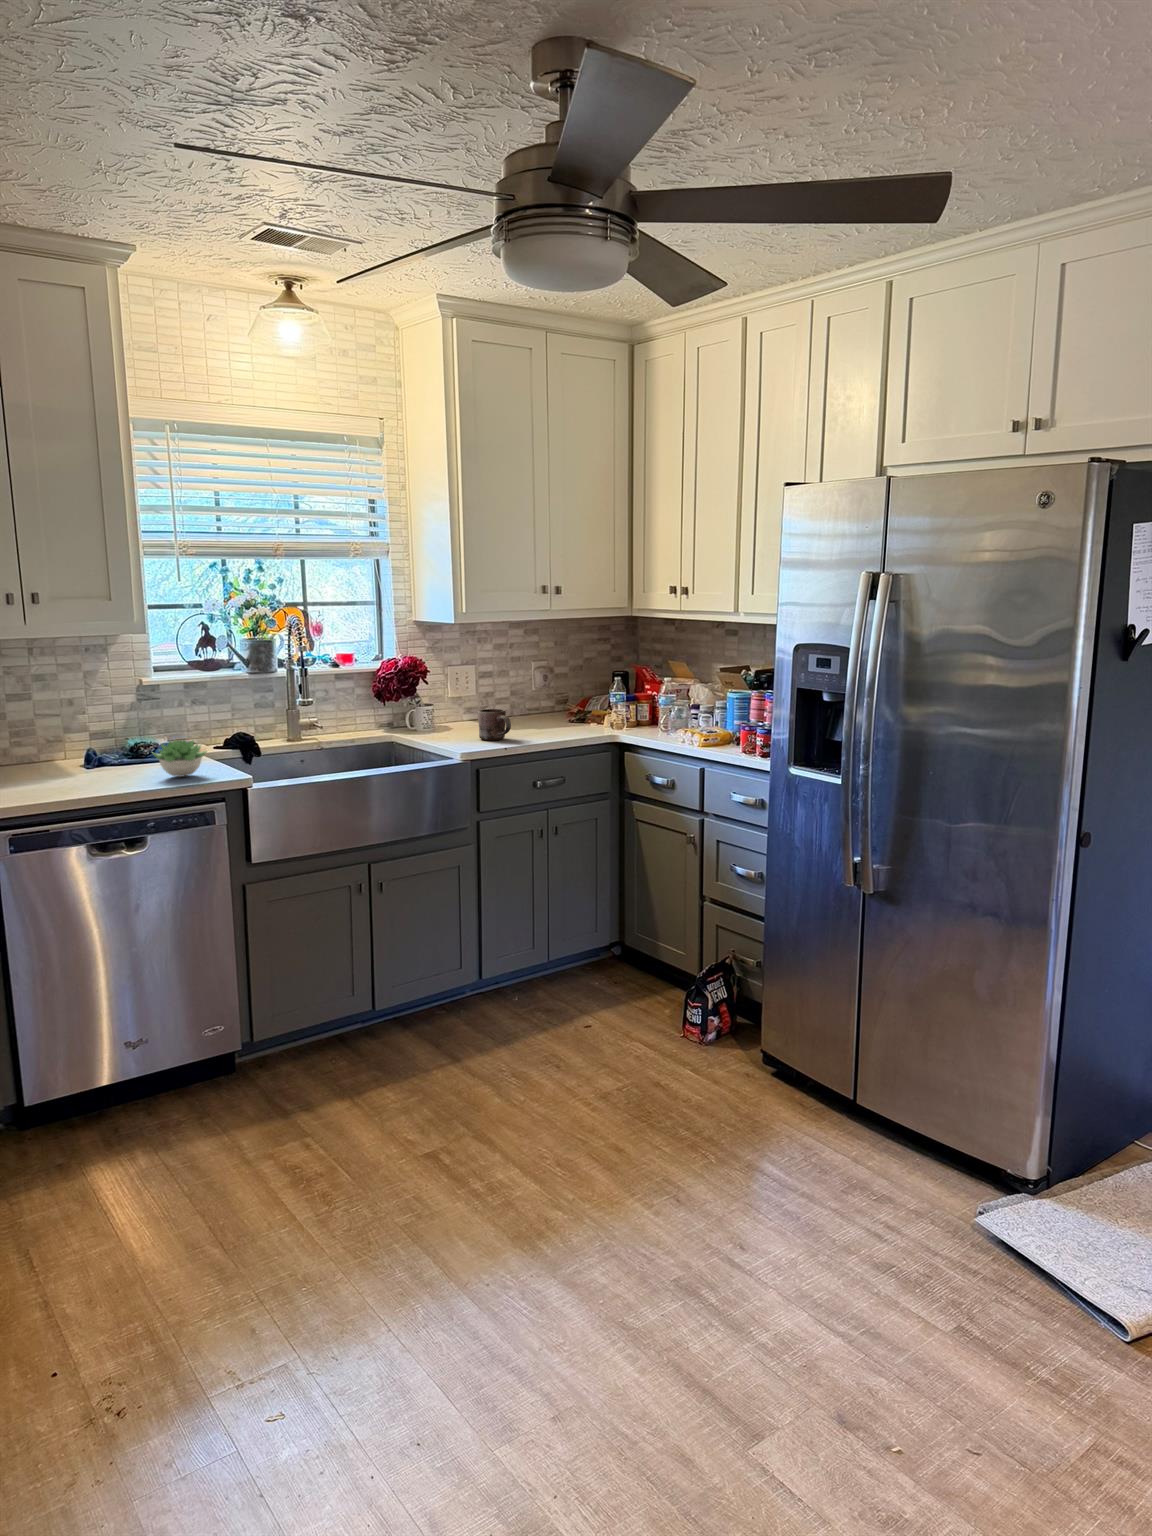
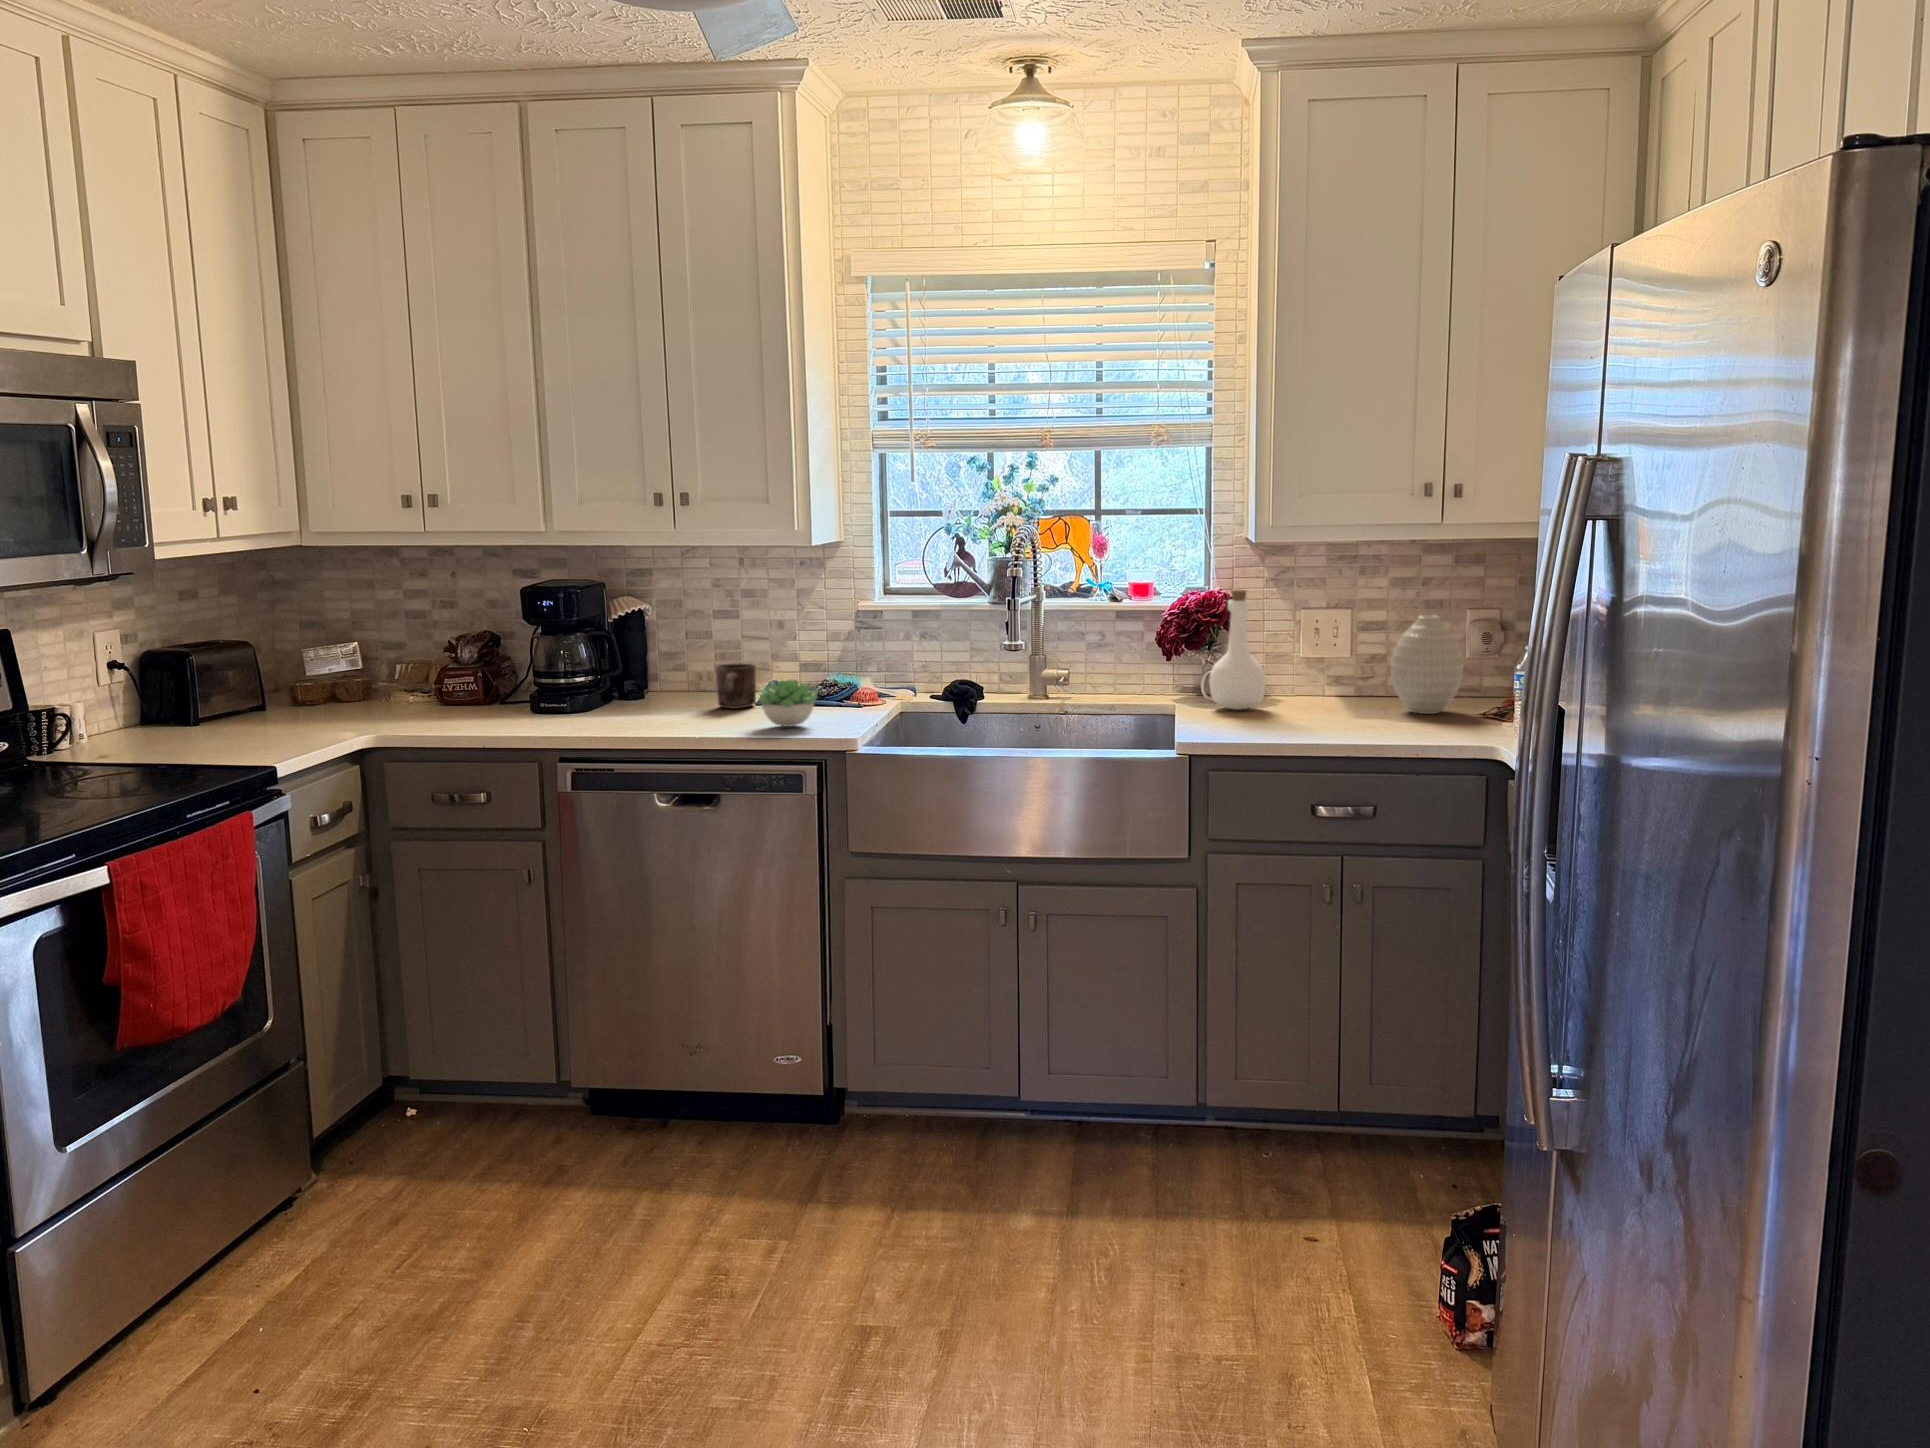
bottle: none [419,655,455,733] -> present [1210,590,1266,710]
vase: none [518,665,560,725] -> present [1390,615,1463,714]
mug: present [478,709,511,740] -> present [715,663,756,709]

